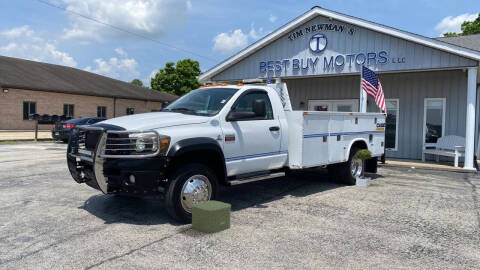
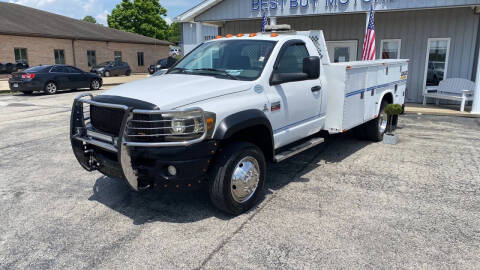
storage box: present [192,201,231,233] -> none [242,184,289,227]

